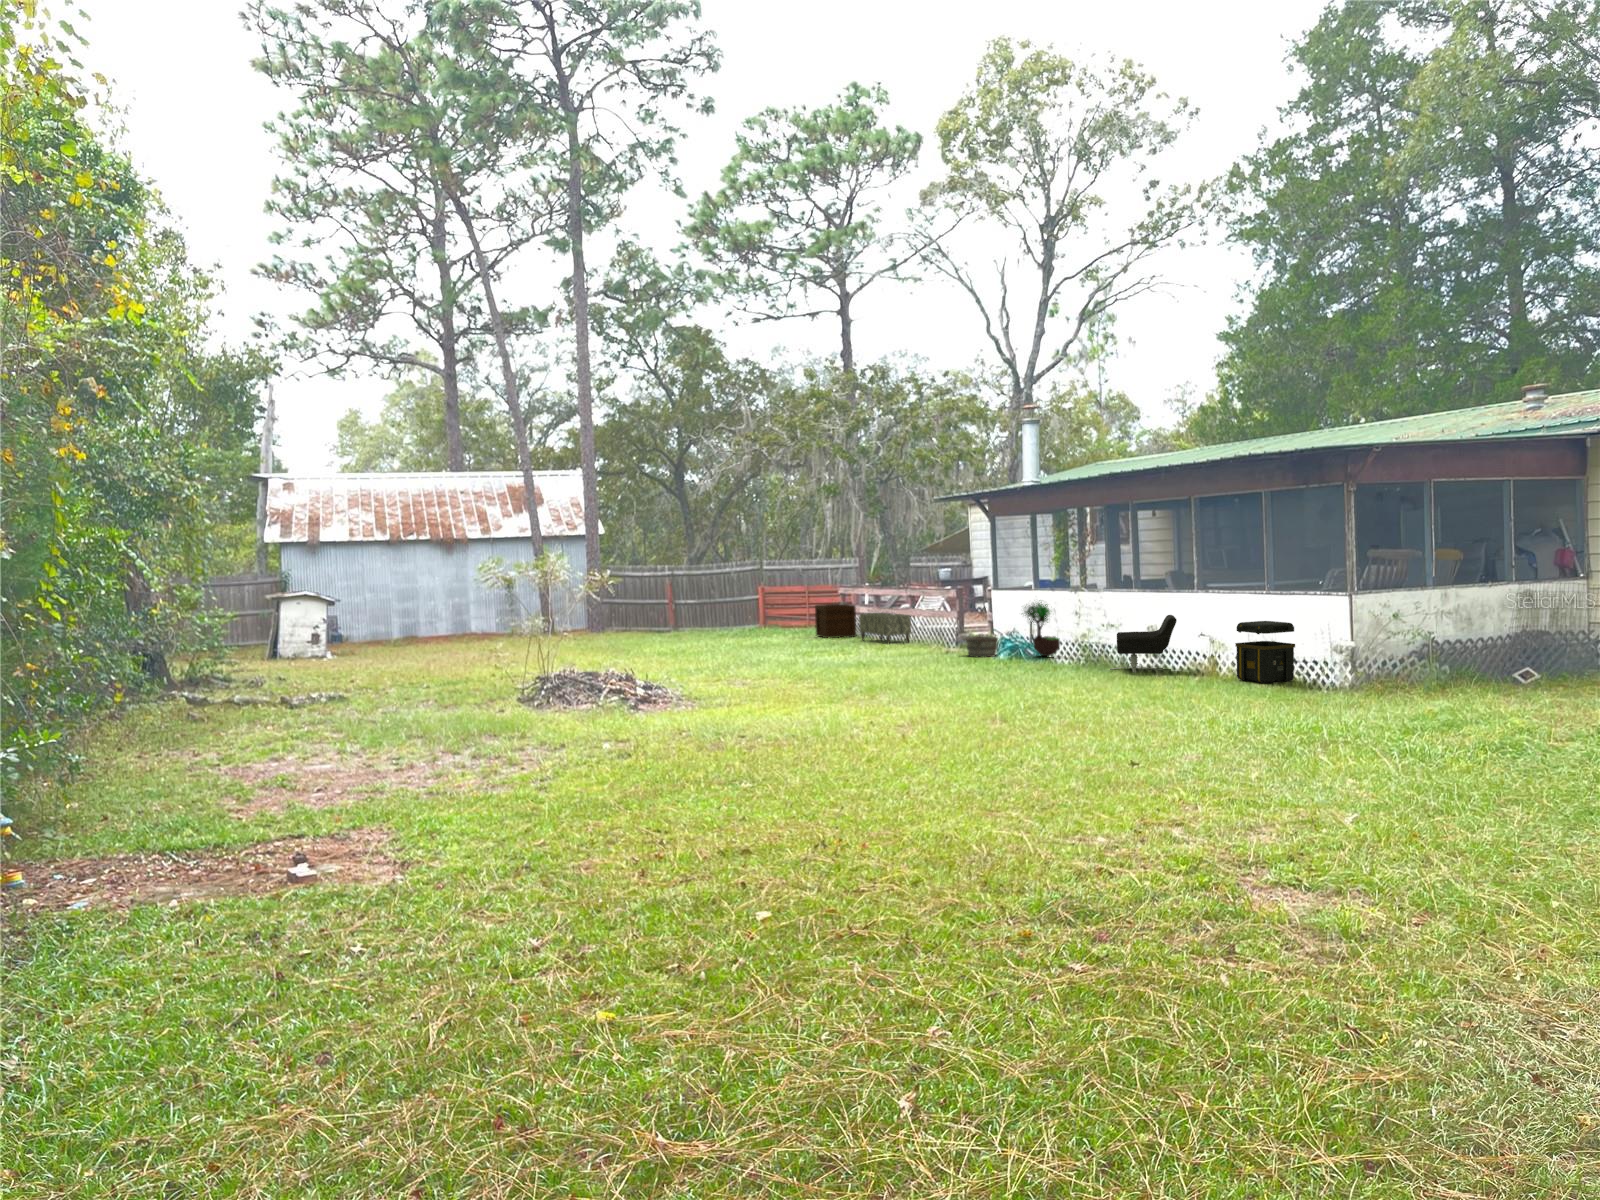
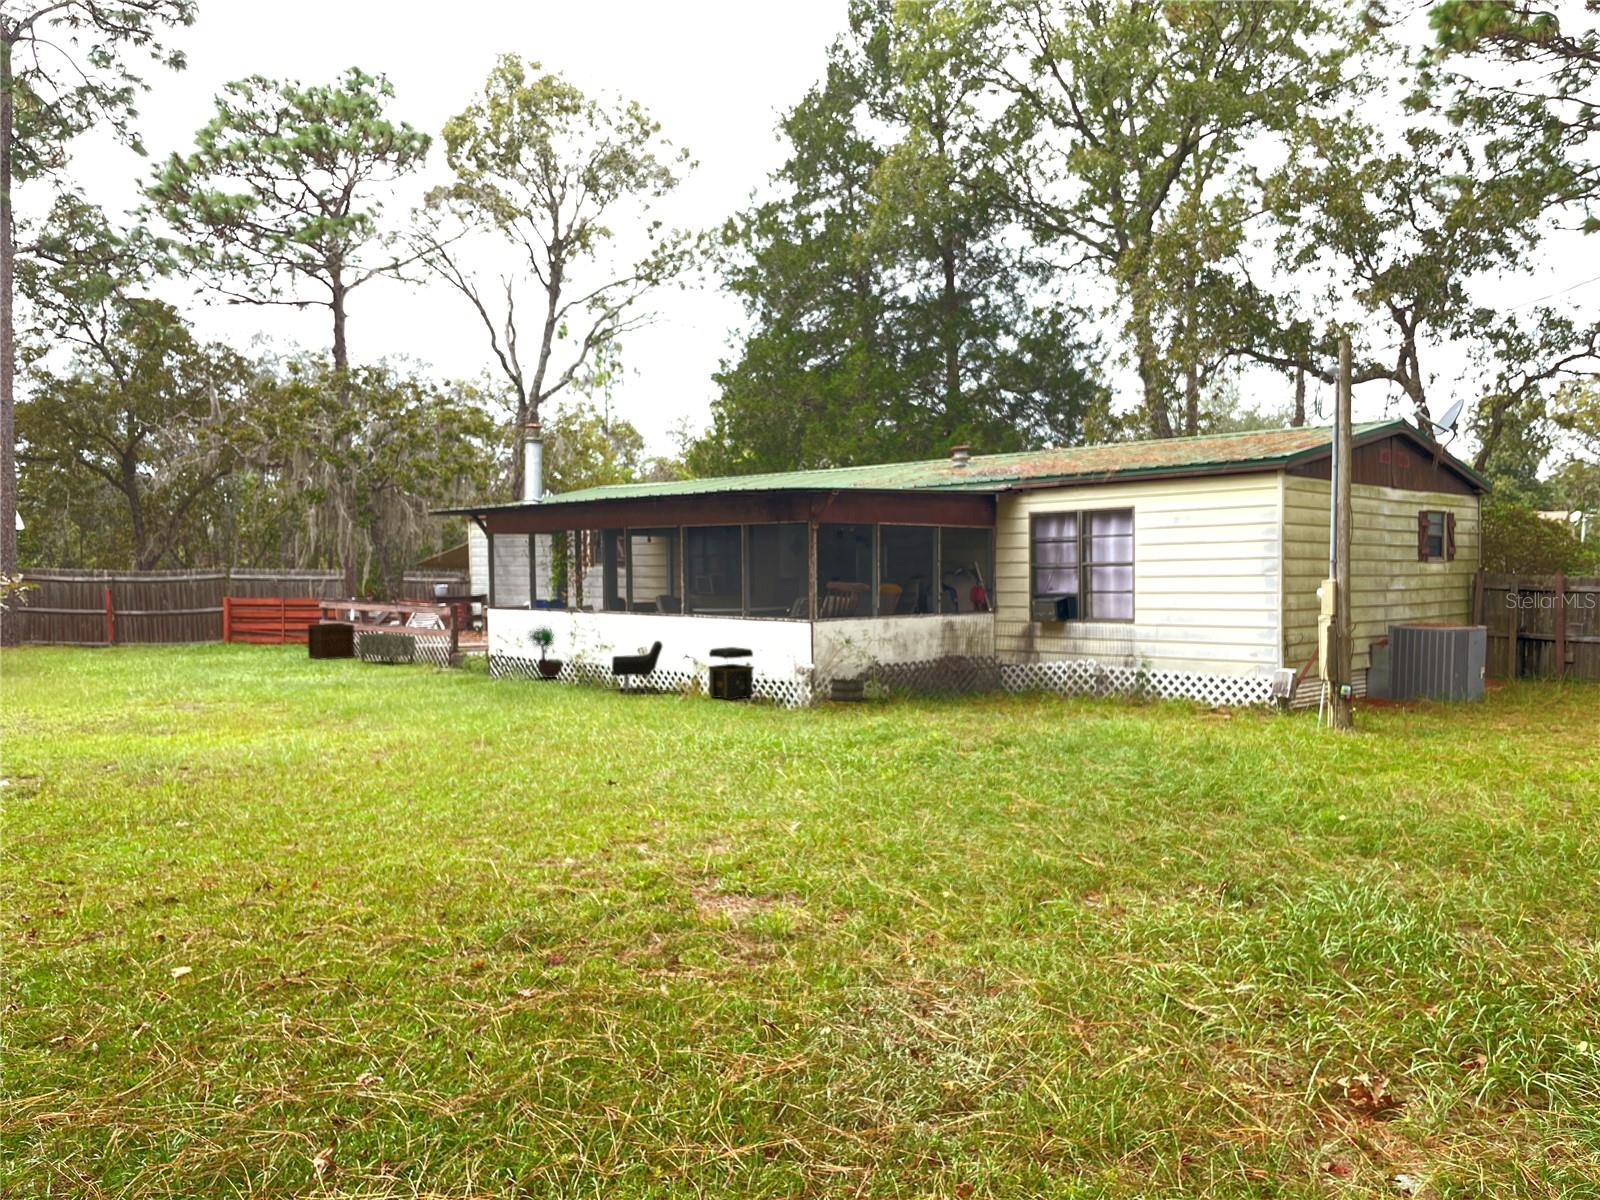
bucket: present [963,634,998,657] -> present [830,673,866,701]

